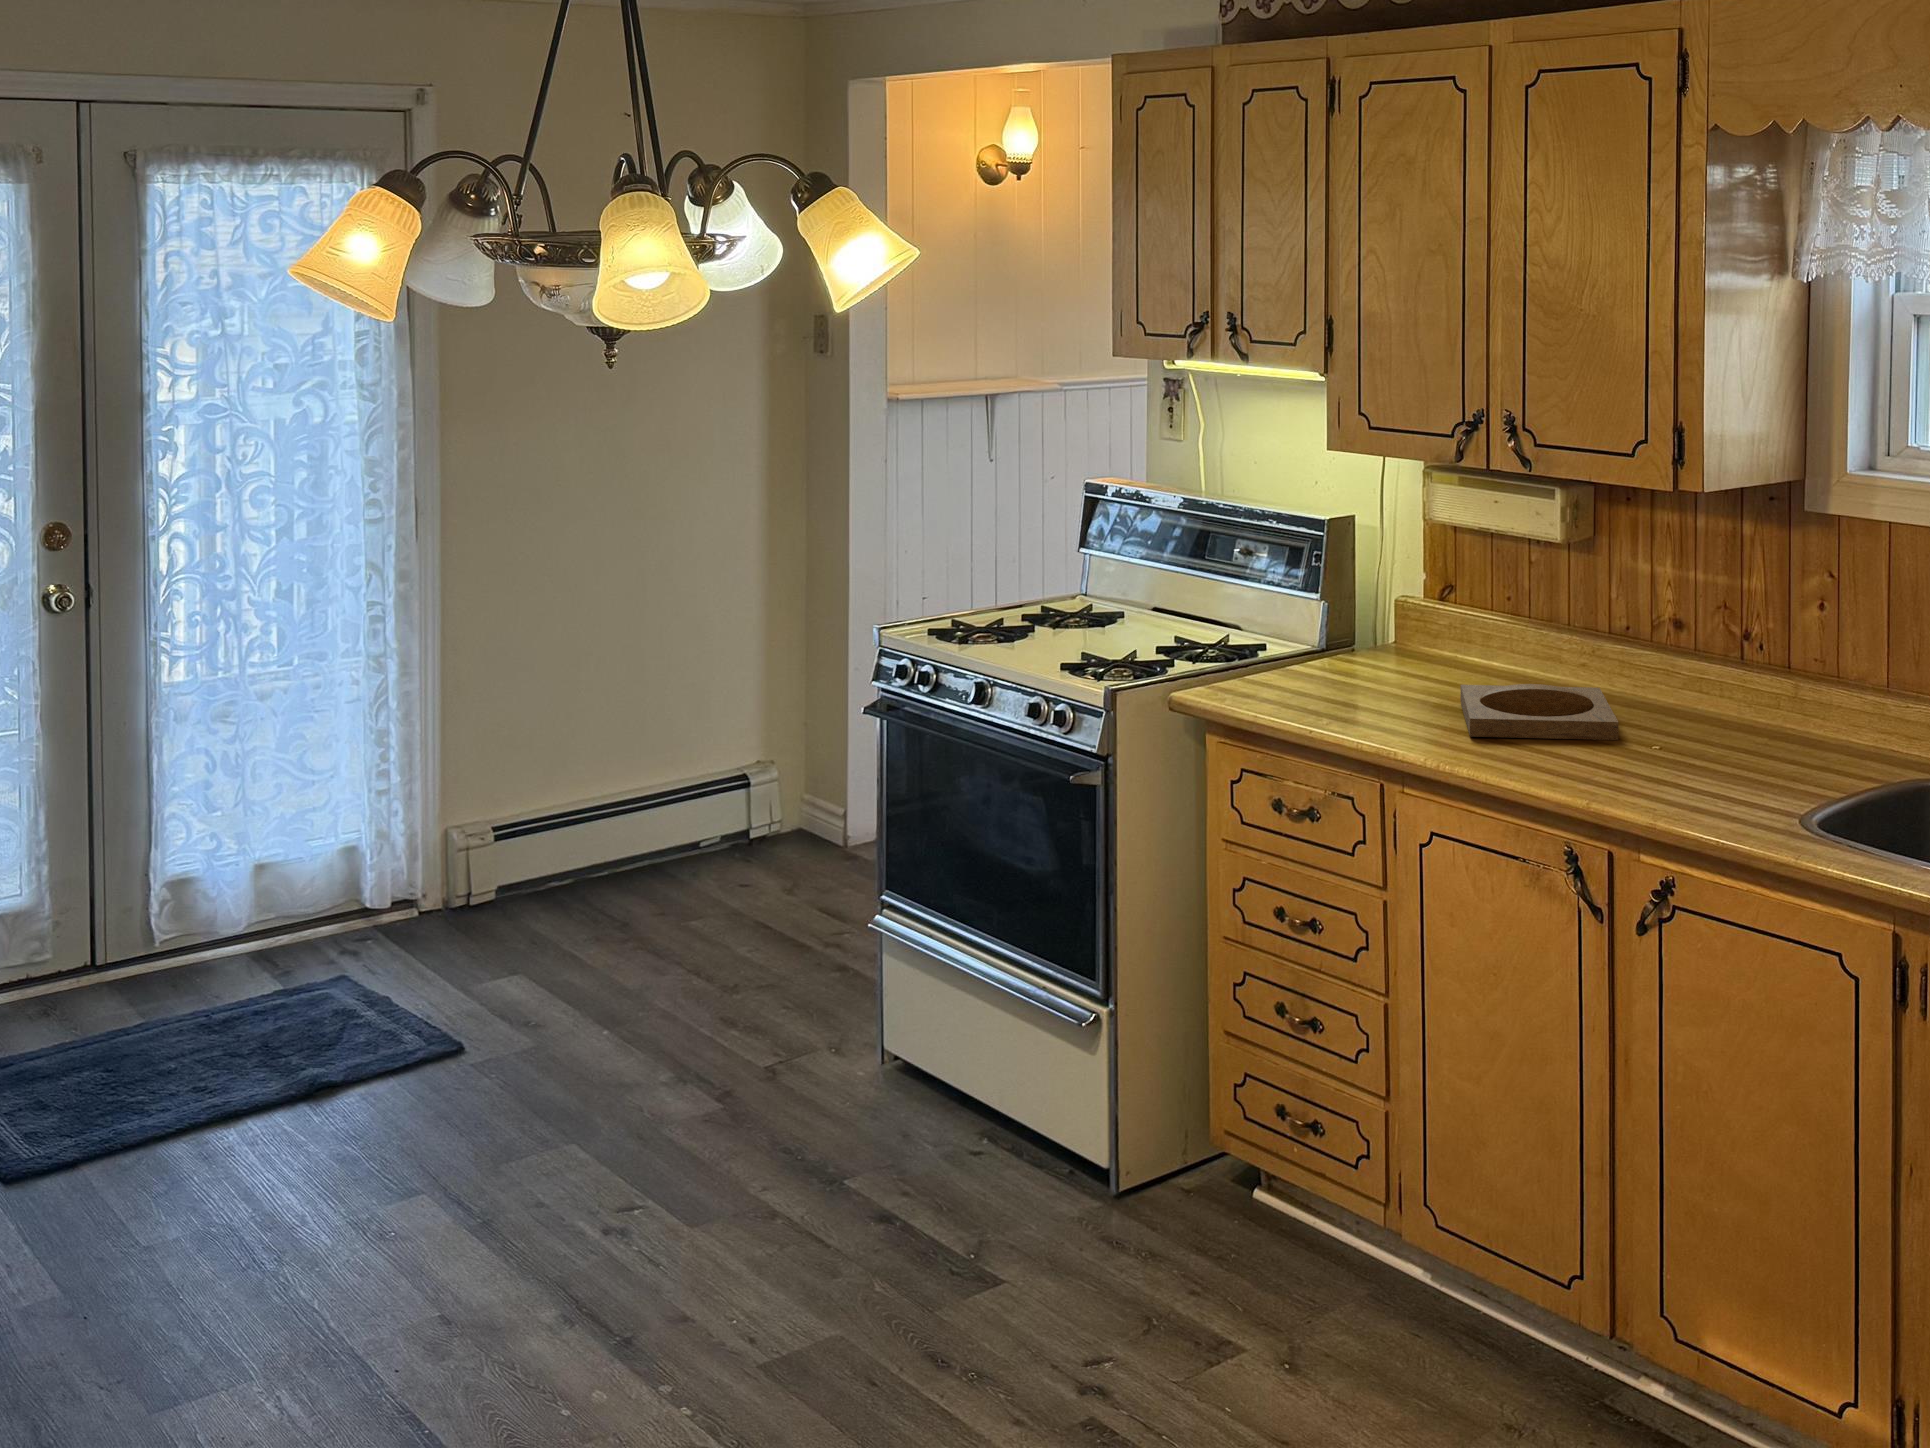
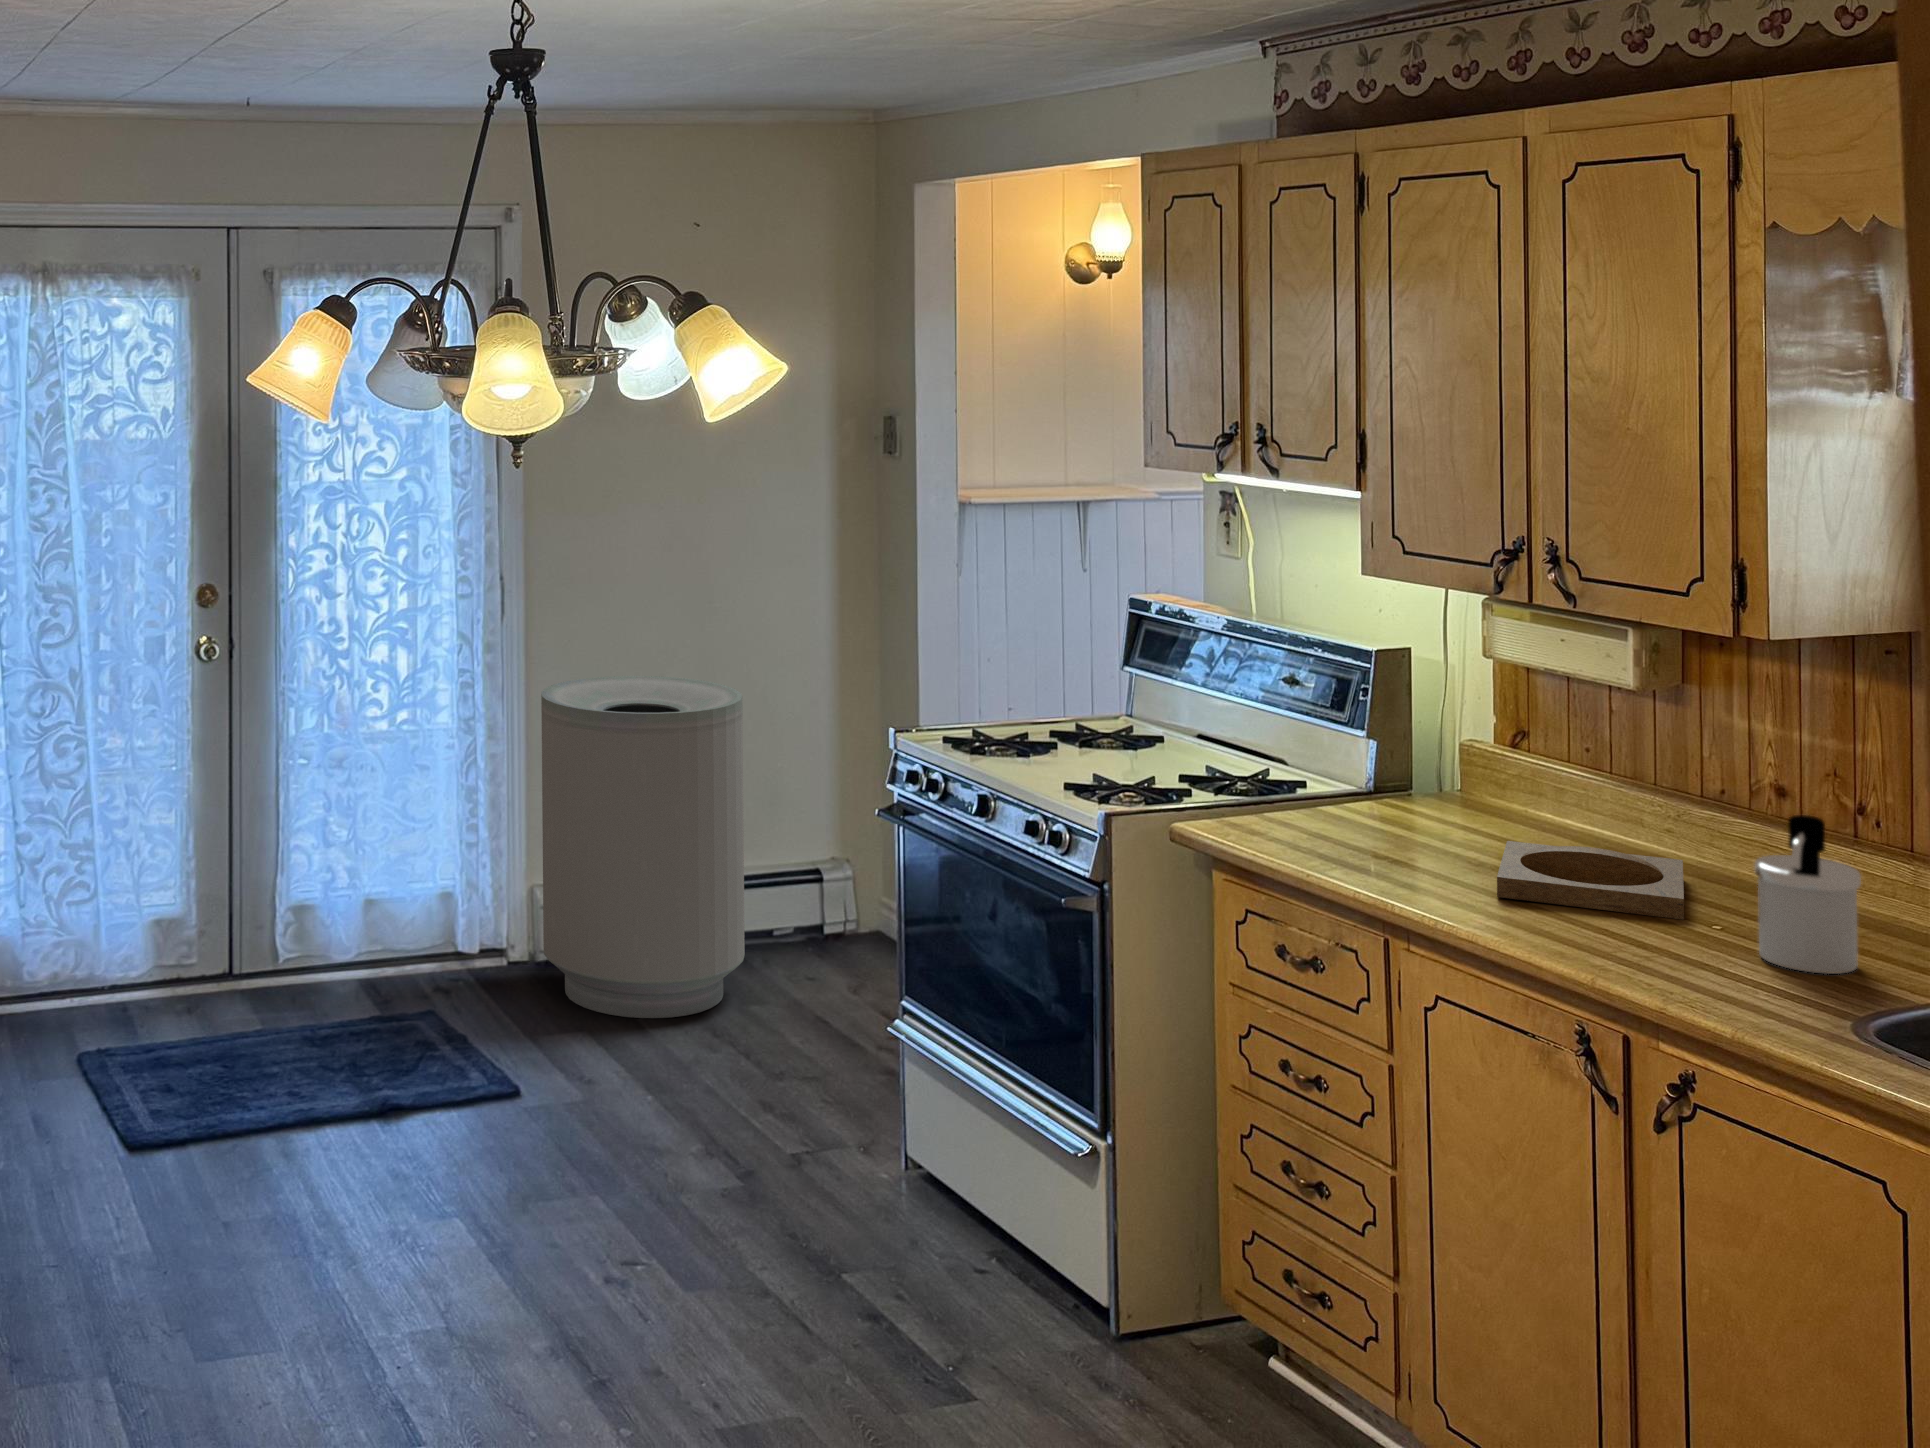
trash can: none [462,591,682,950] -> present [541,676,745,1018]
soap dispenser: none [1686,641,1766,775] -> present [1755,815,1861,974]

